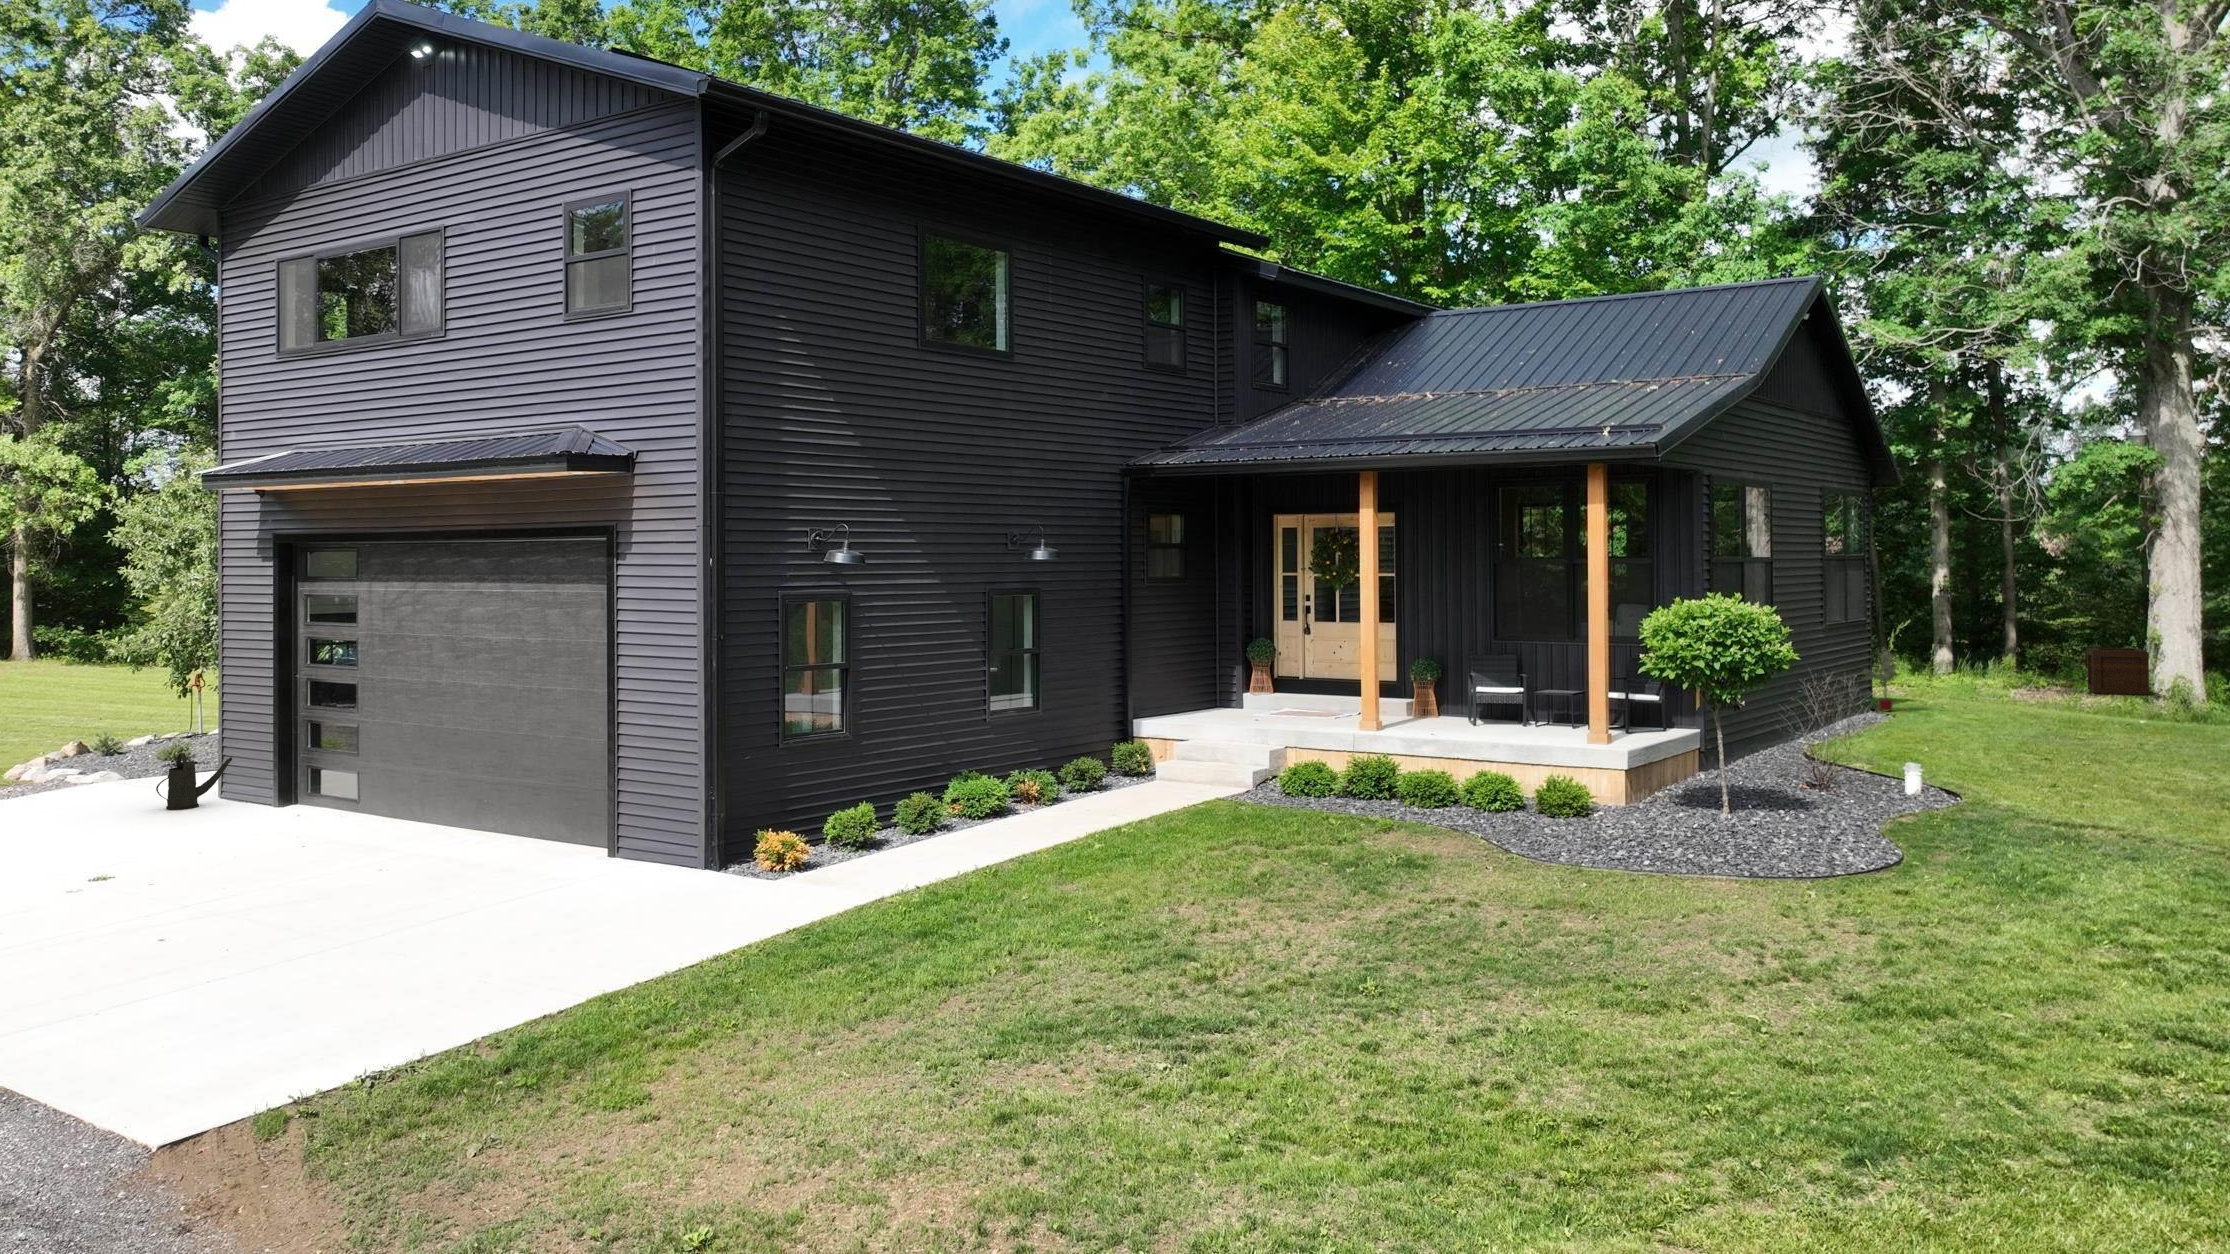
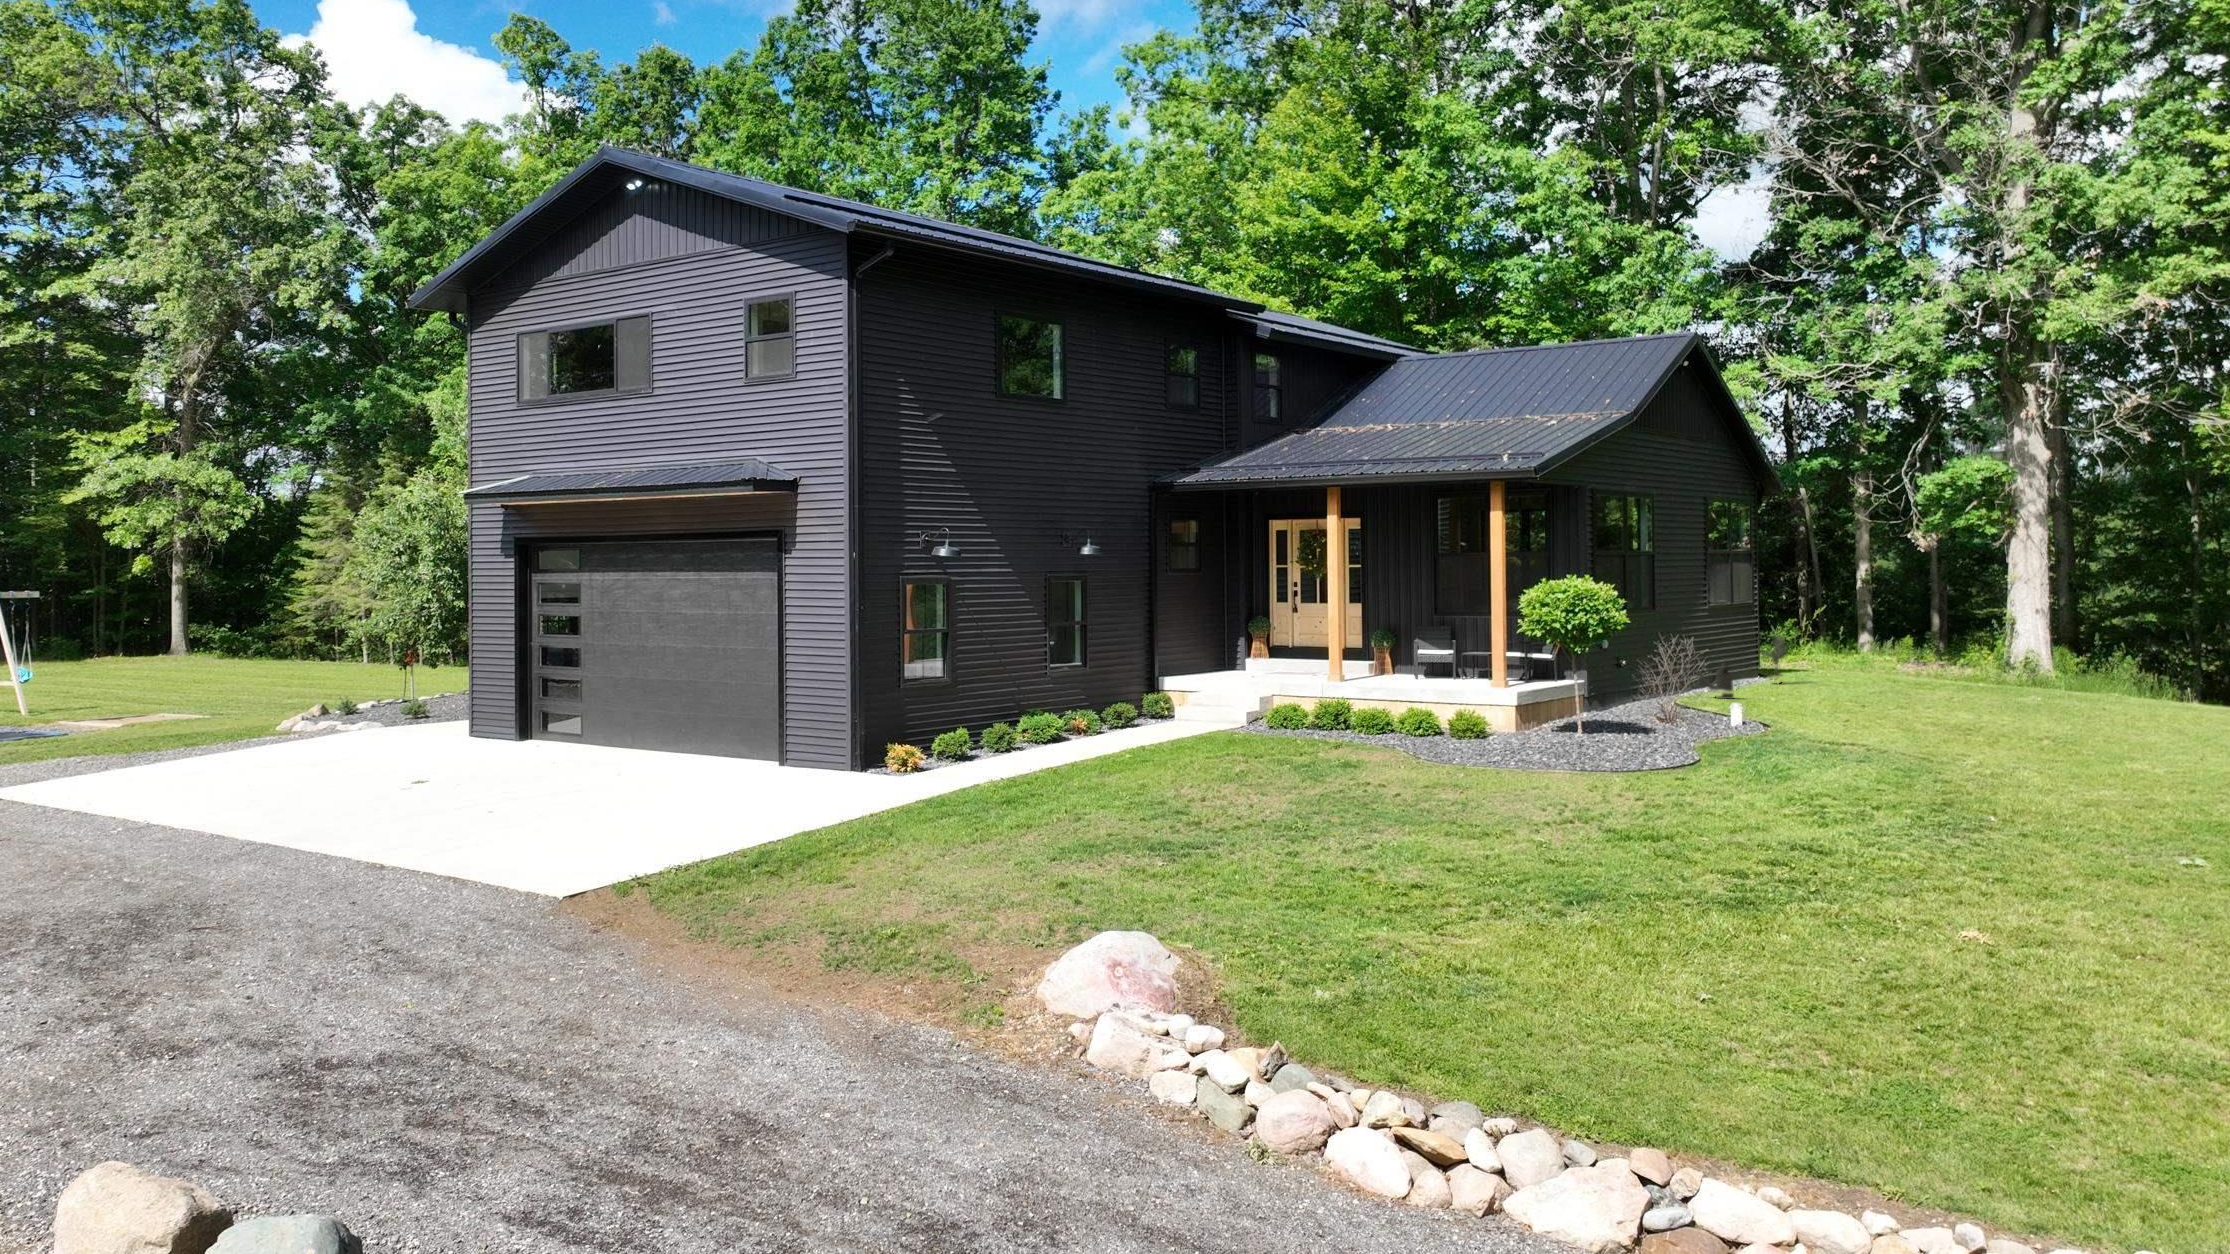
wooden crate: present [2087,648,2149,696] -> none [1965,635,2010,674]
watering can: present [156,753,232,810] -> present [1697,663,1739,699]

